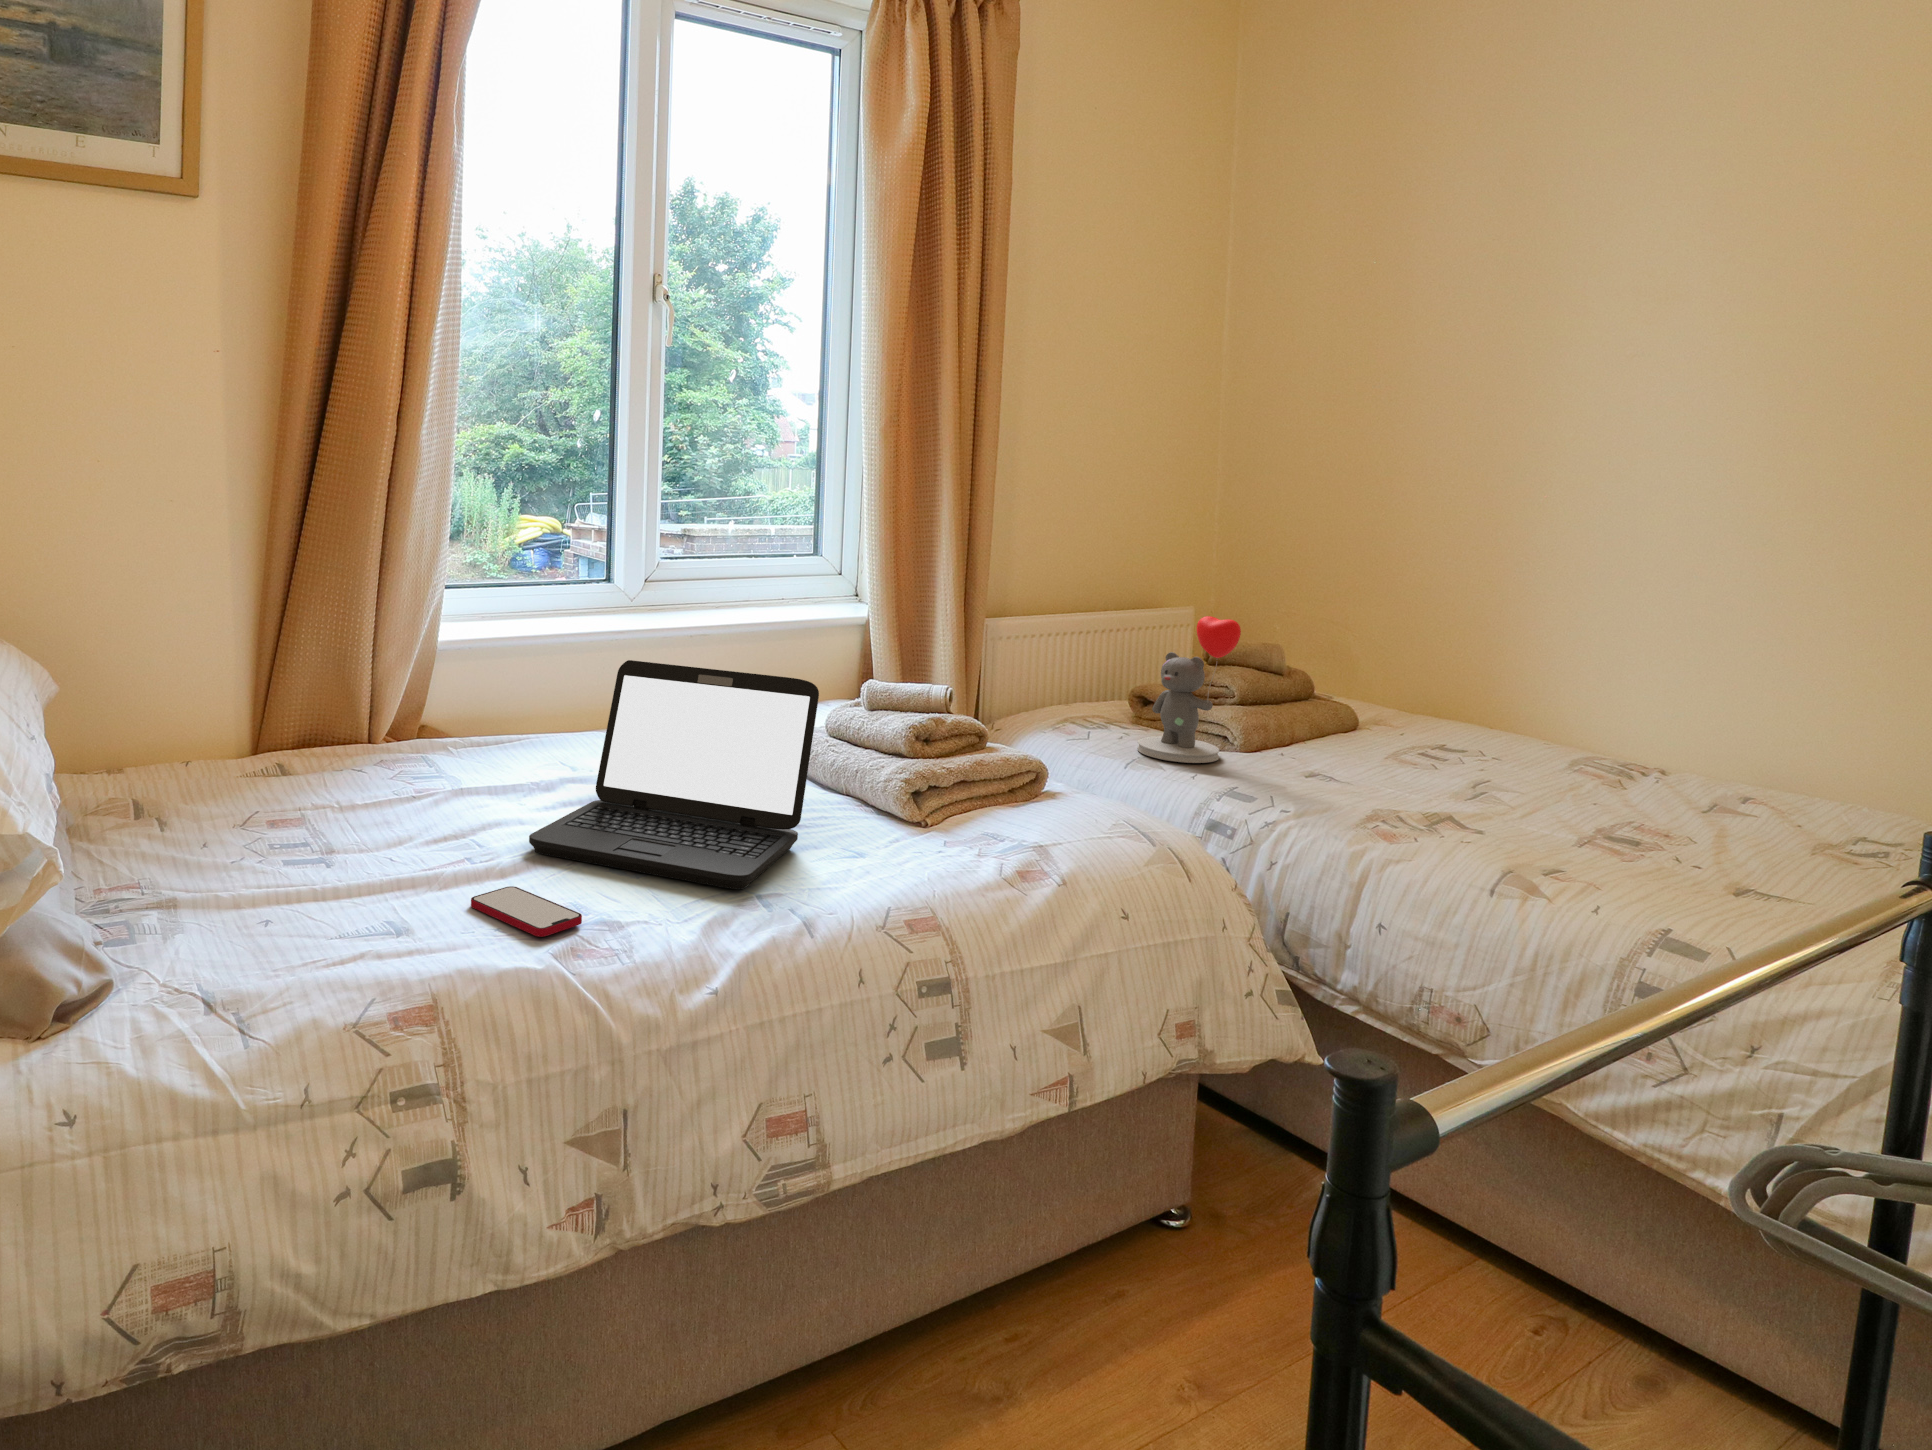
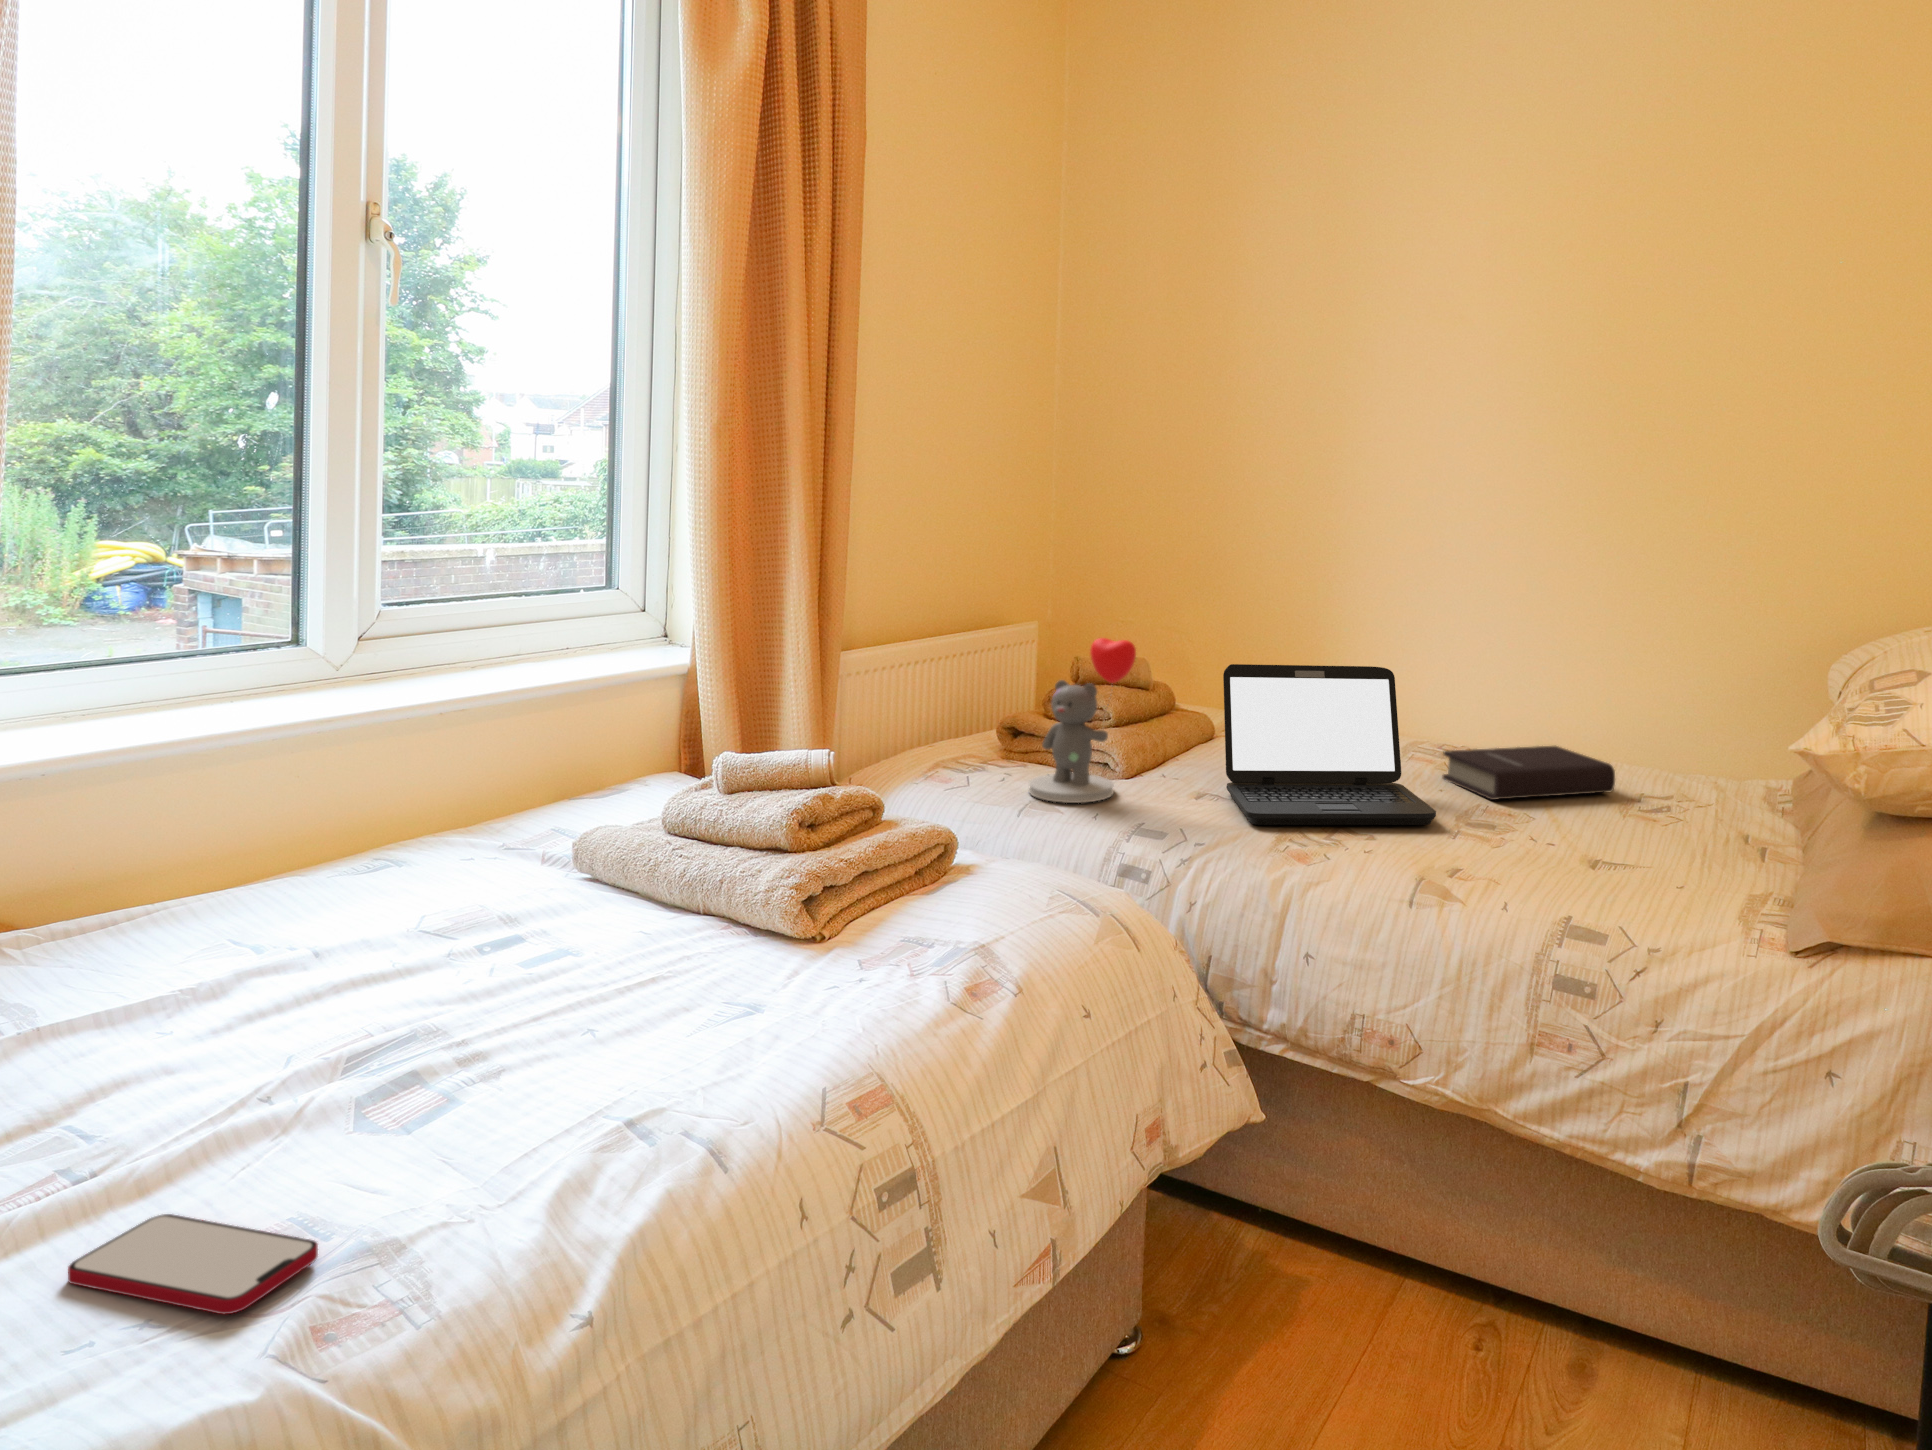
laptop: present [529,660,819,889] -> present [1223,664,1436,825]
book: none [1606,762,1841,831] -> present [1442,746,1615,800]

